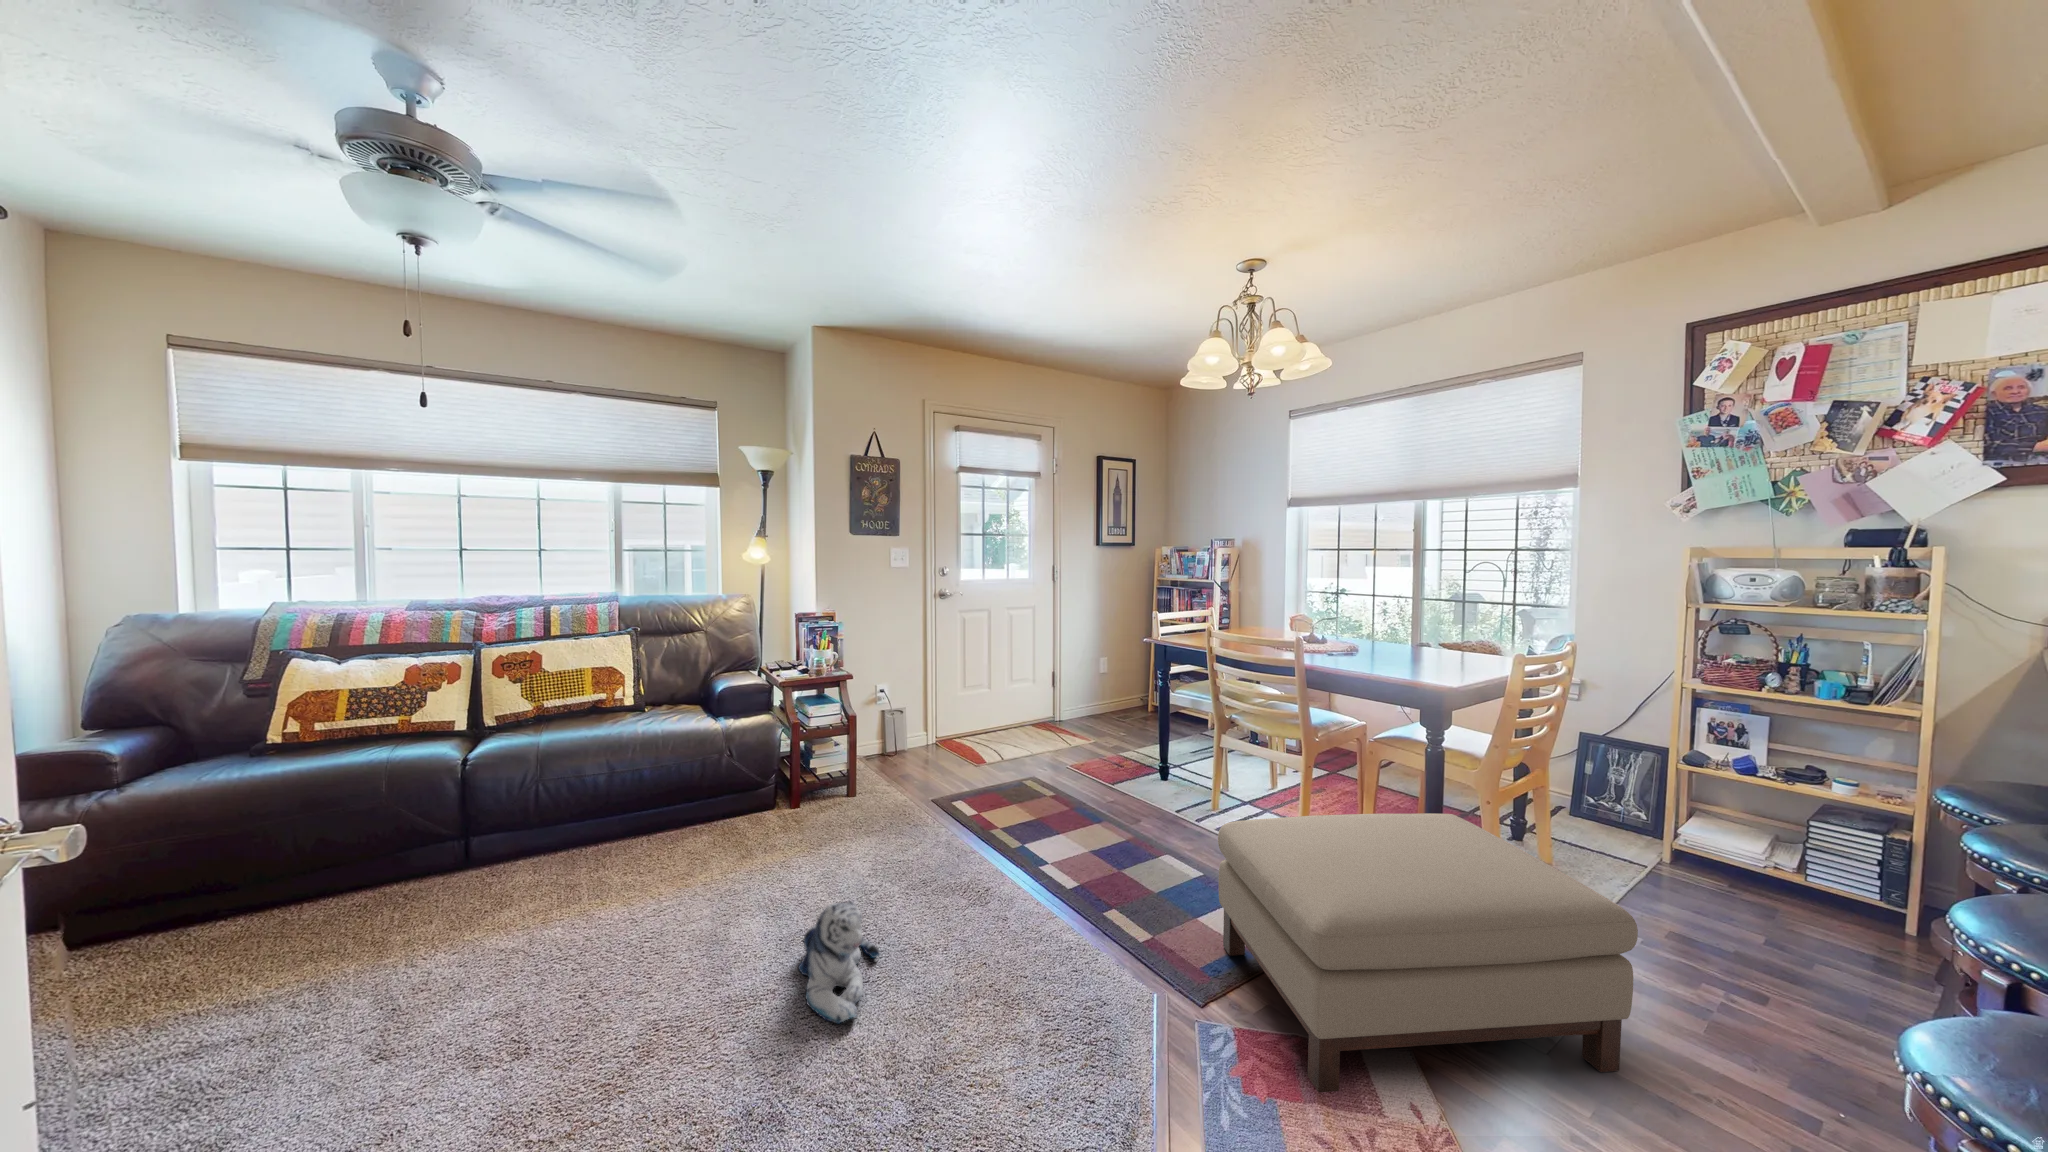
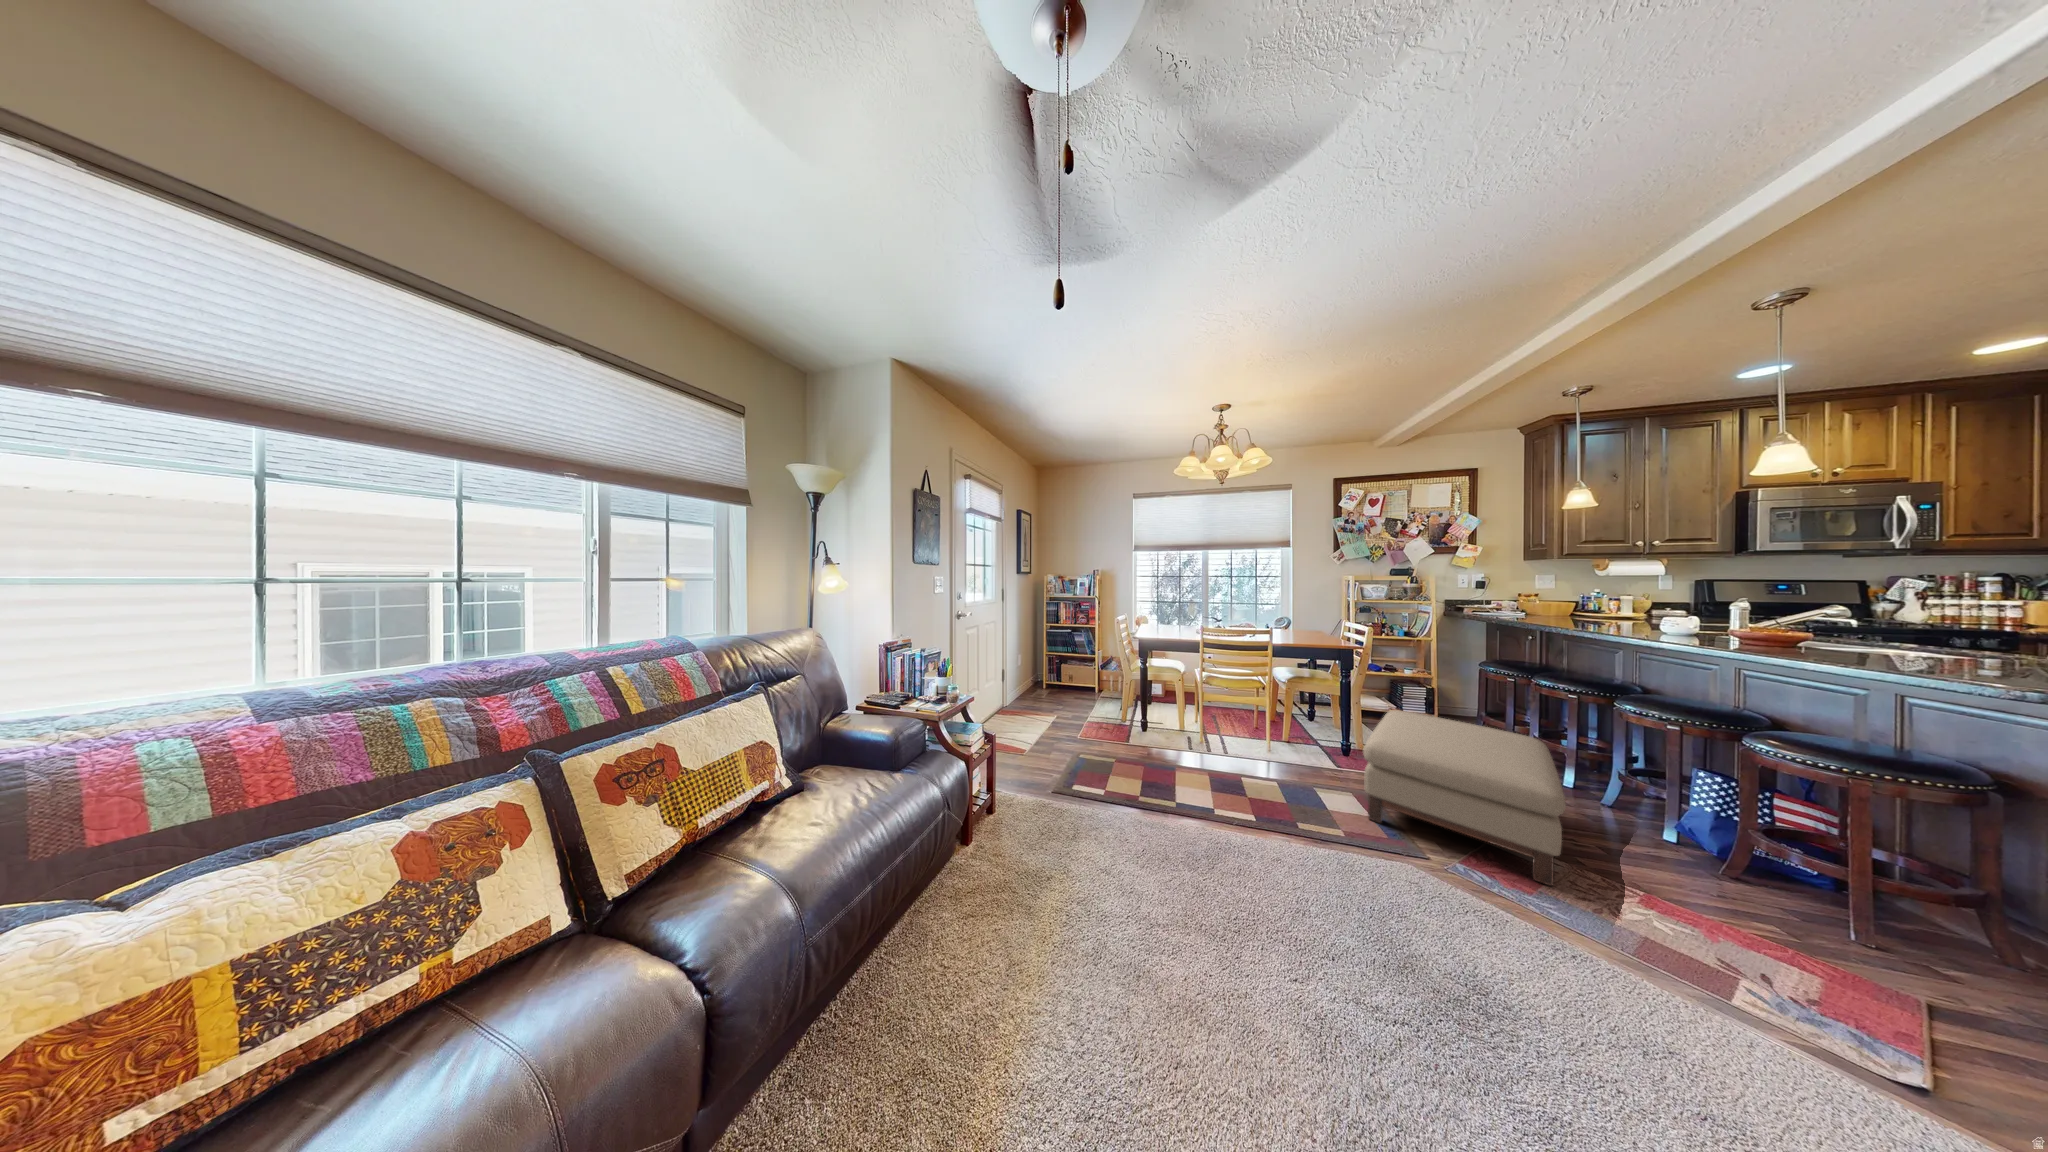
plush toy: present [798,902,879,1024] -> none [1237,903,1412,1030]

